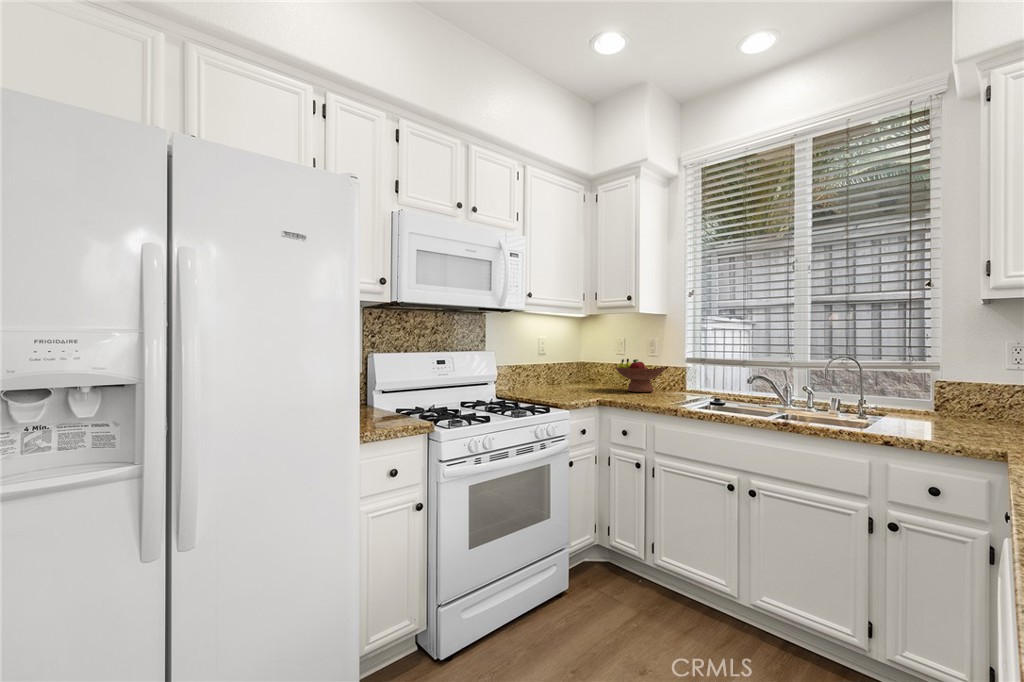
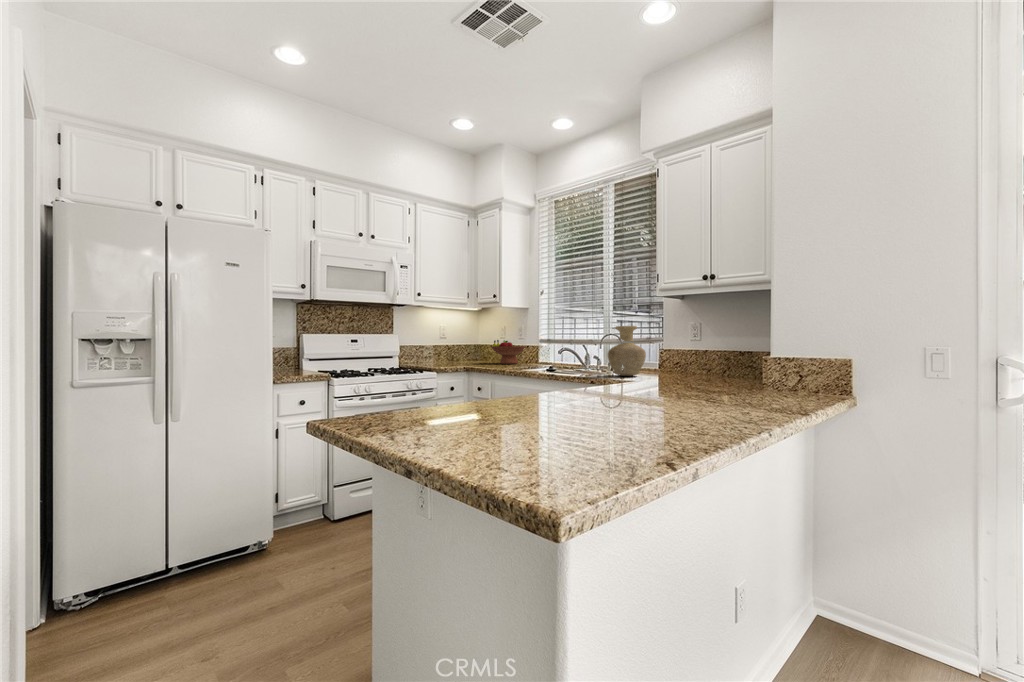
vase: none [910,352,994,438] -> present [608,326,646,376]

